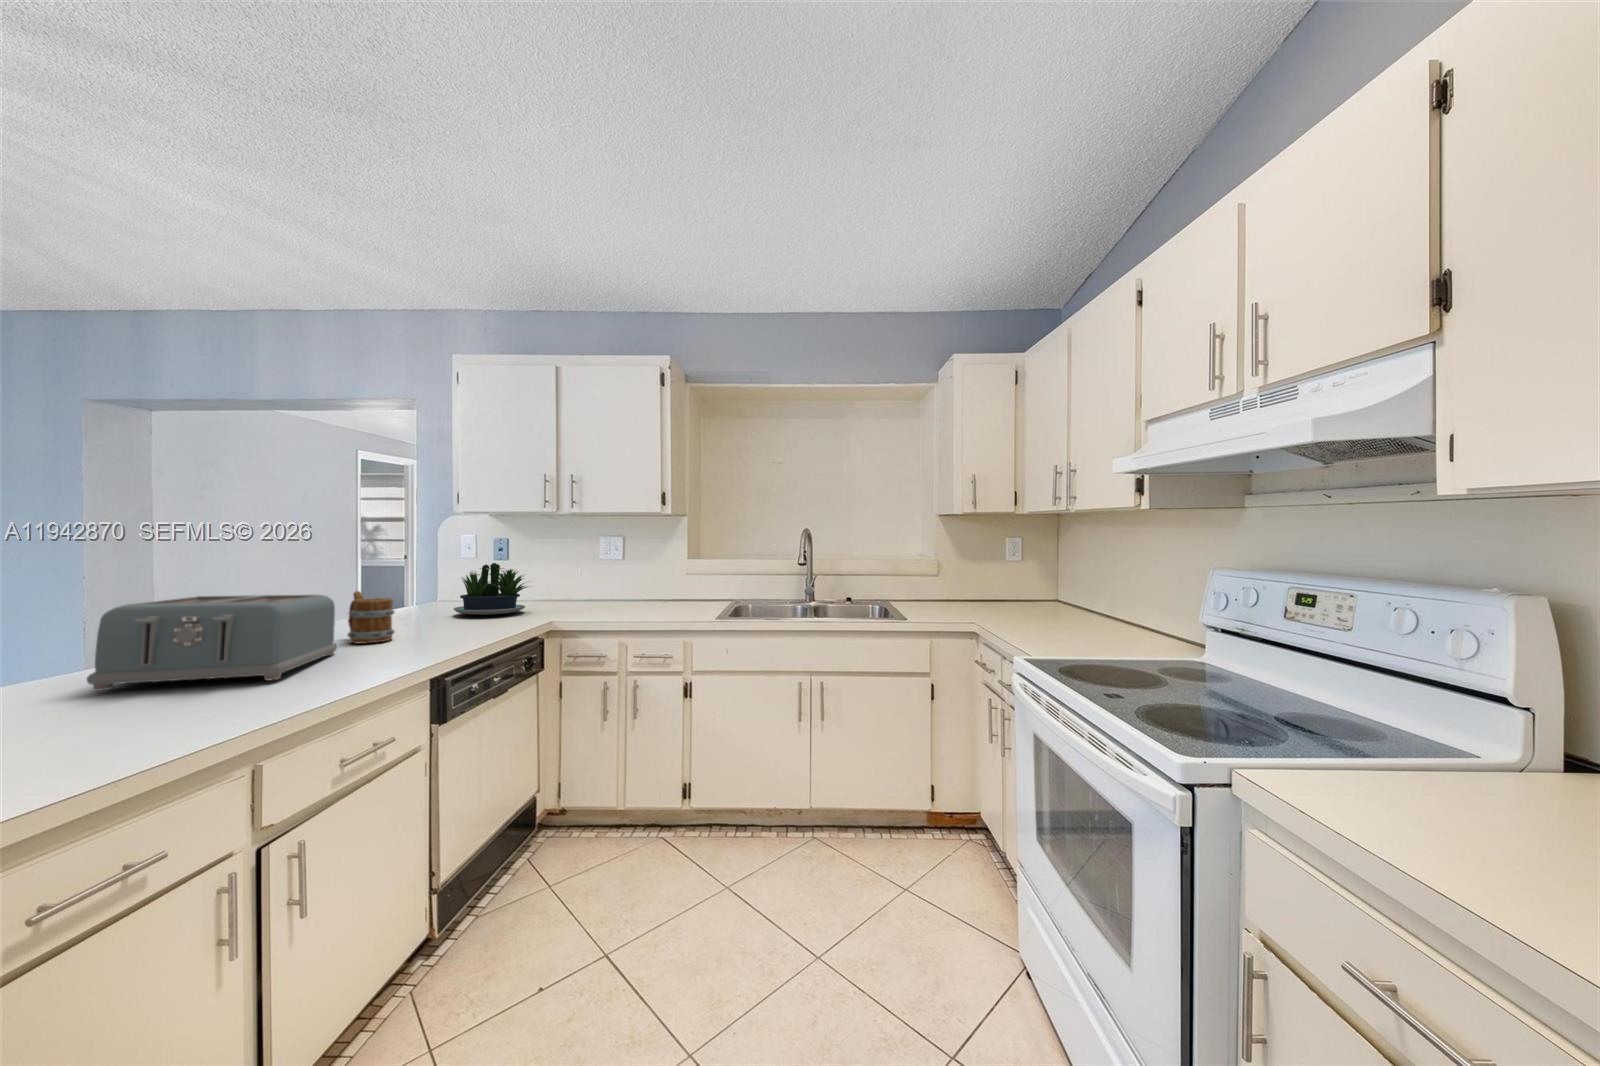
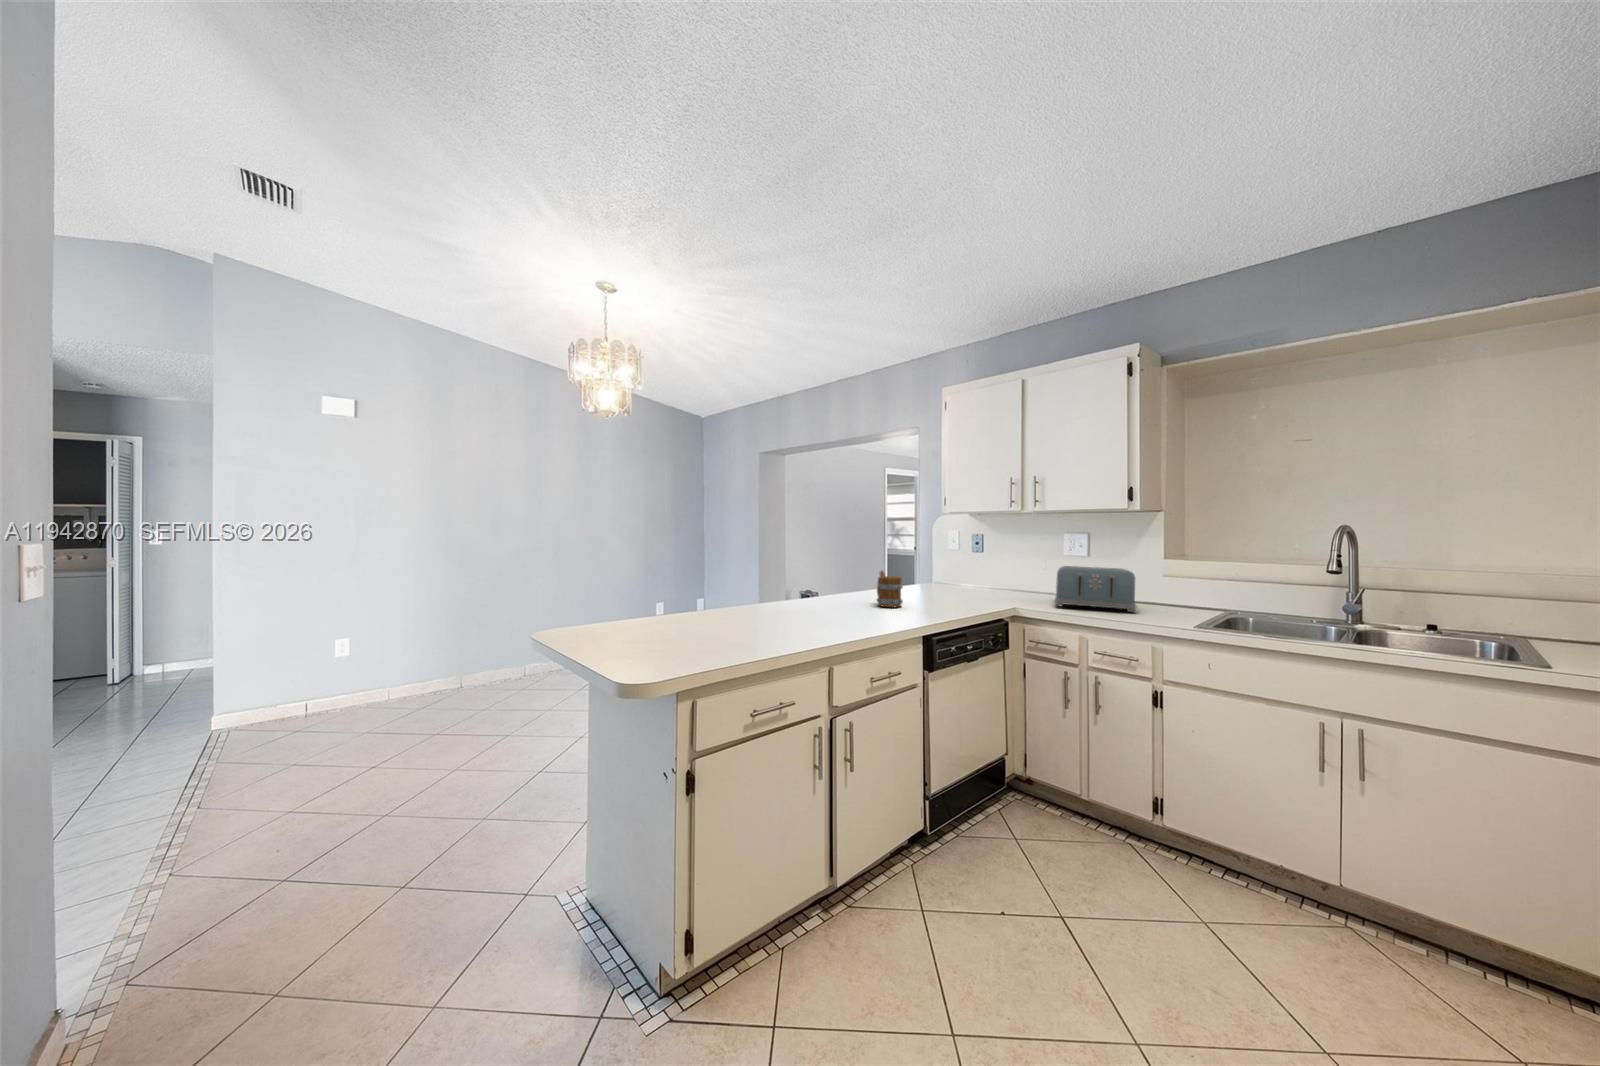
potted plant: present [453,563,527,615] -> none [942,555,1006,597]
toaster: present [87,595,337,691] -> present [1055,566,1137,612]

